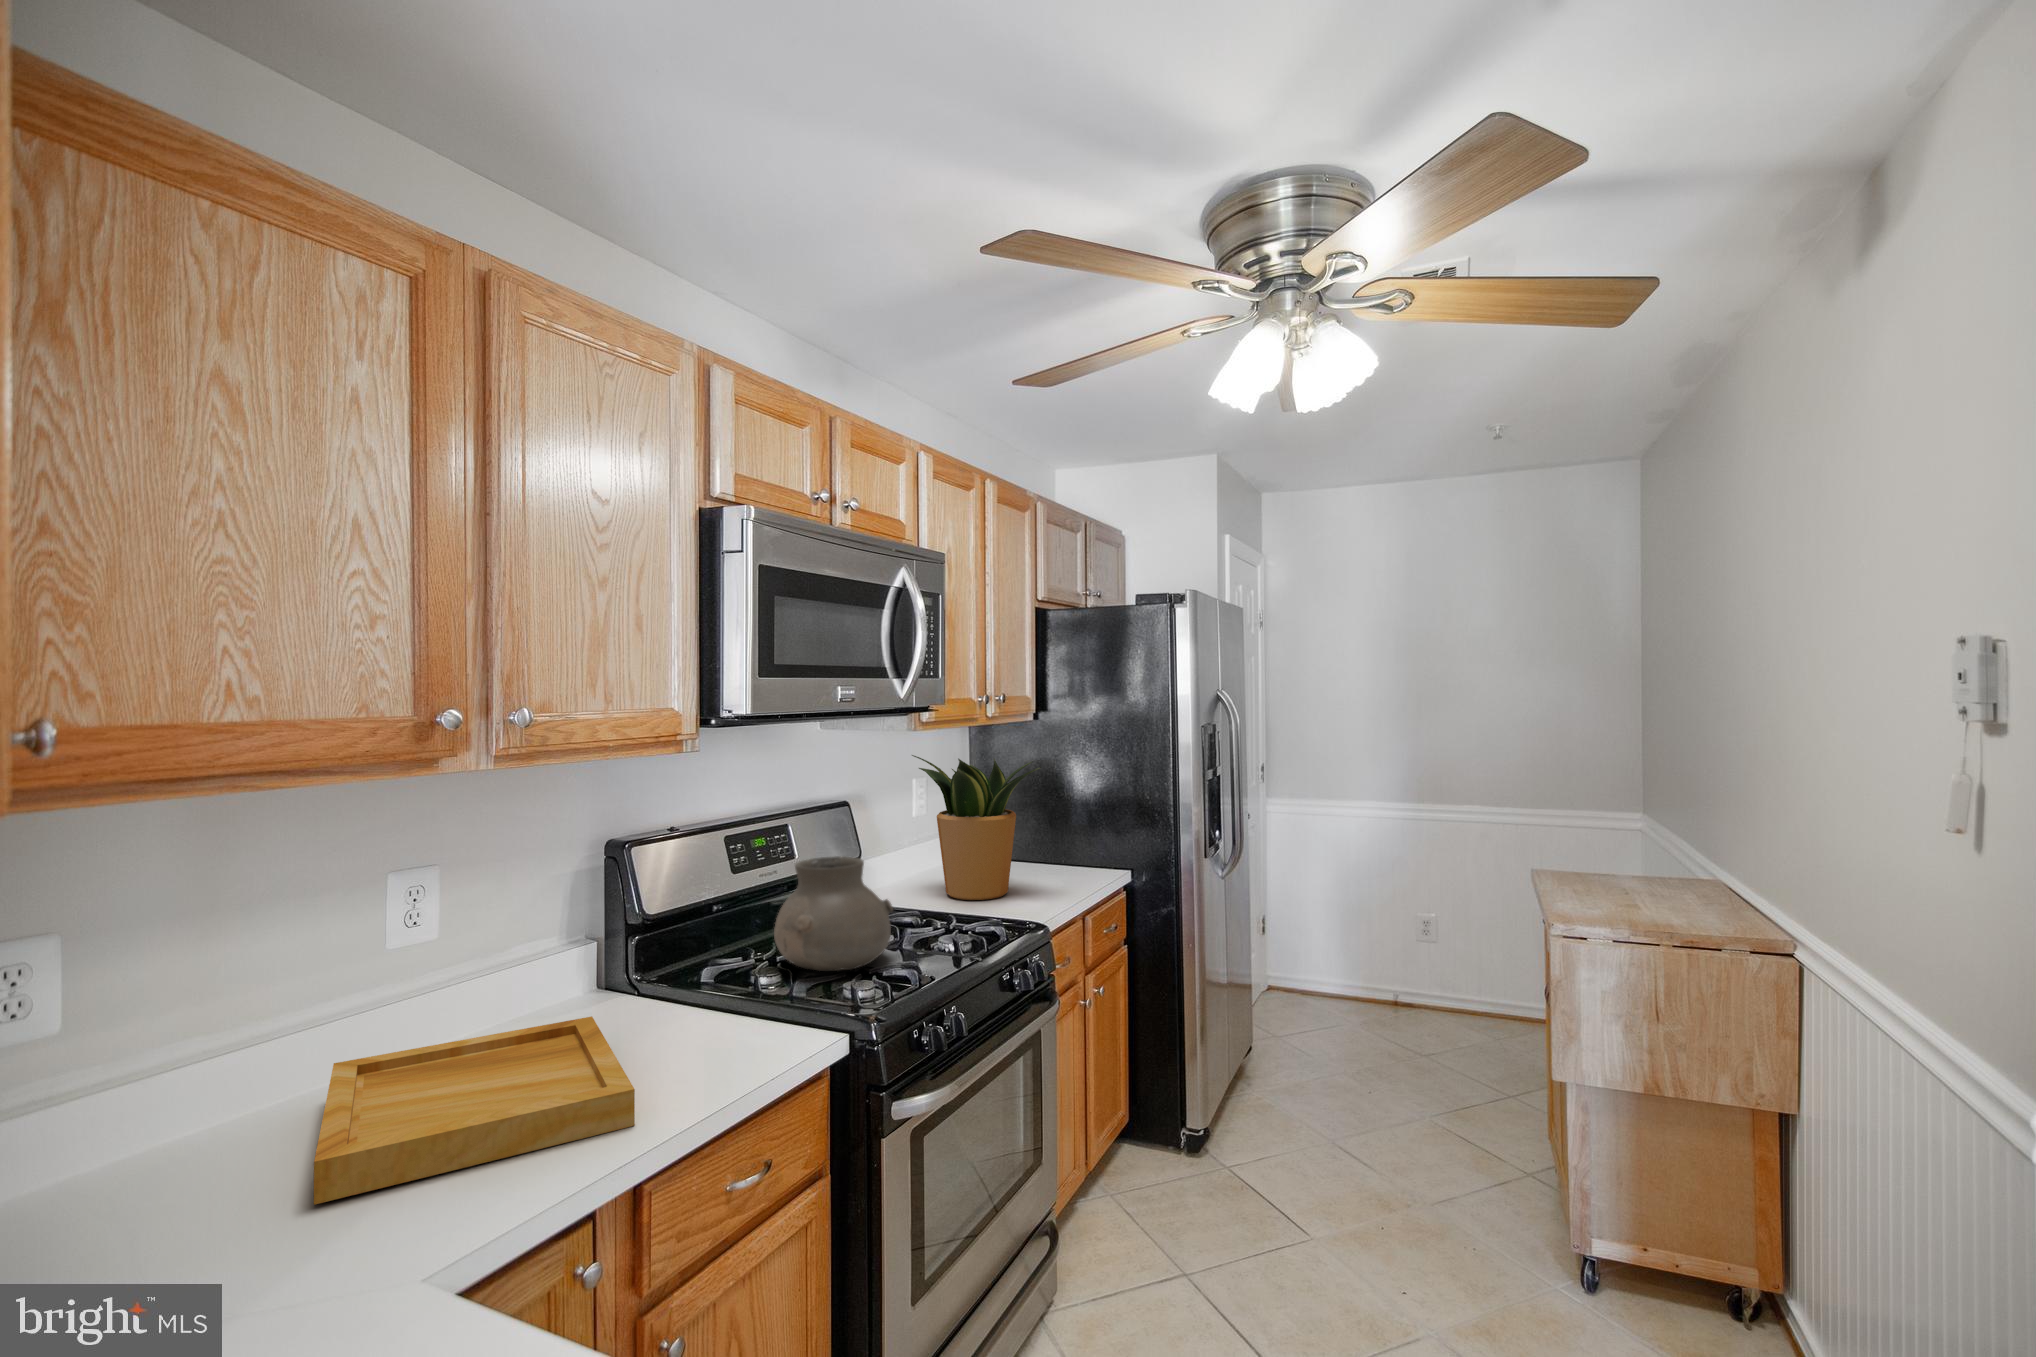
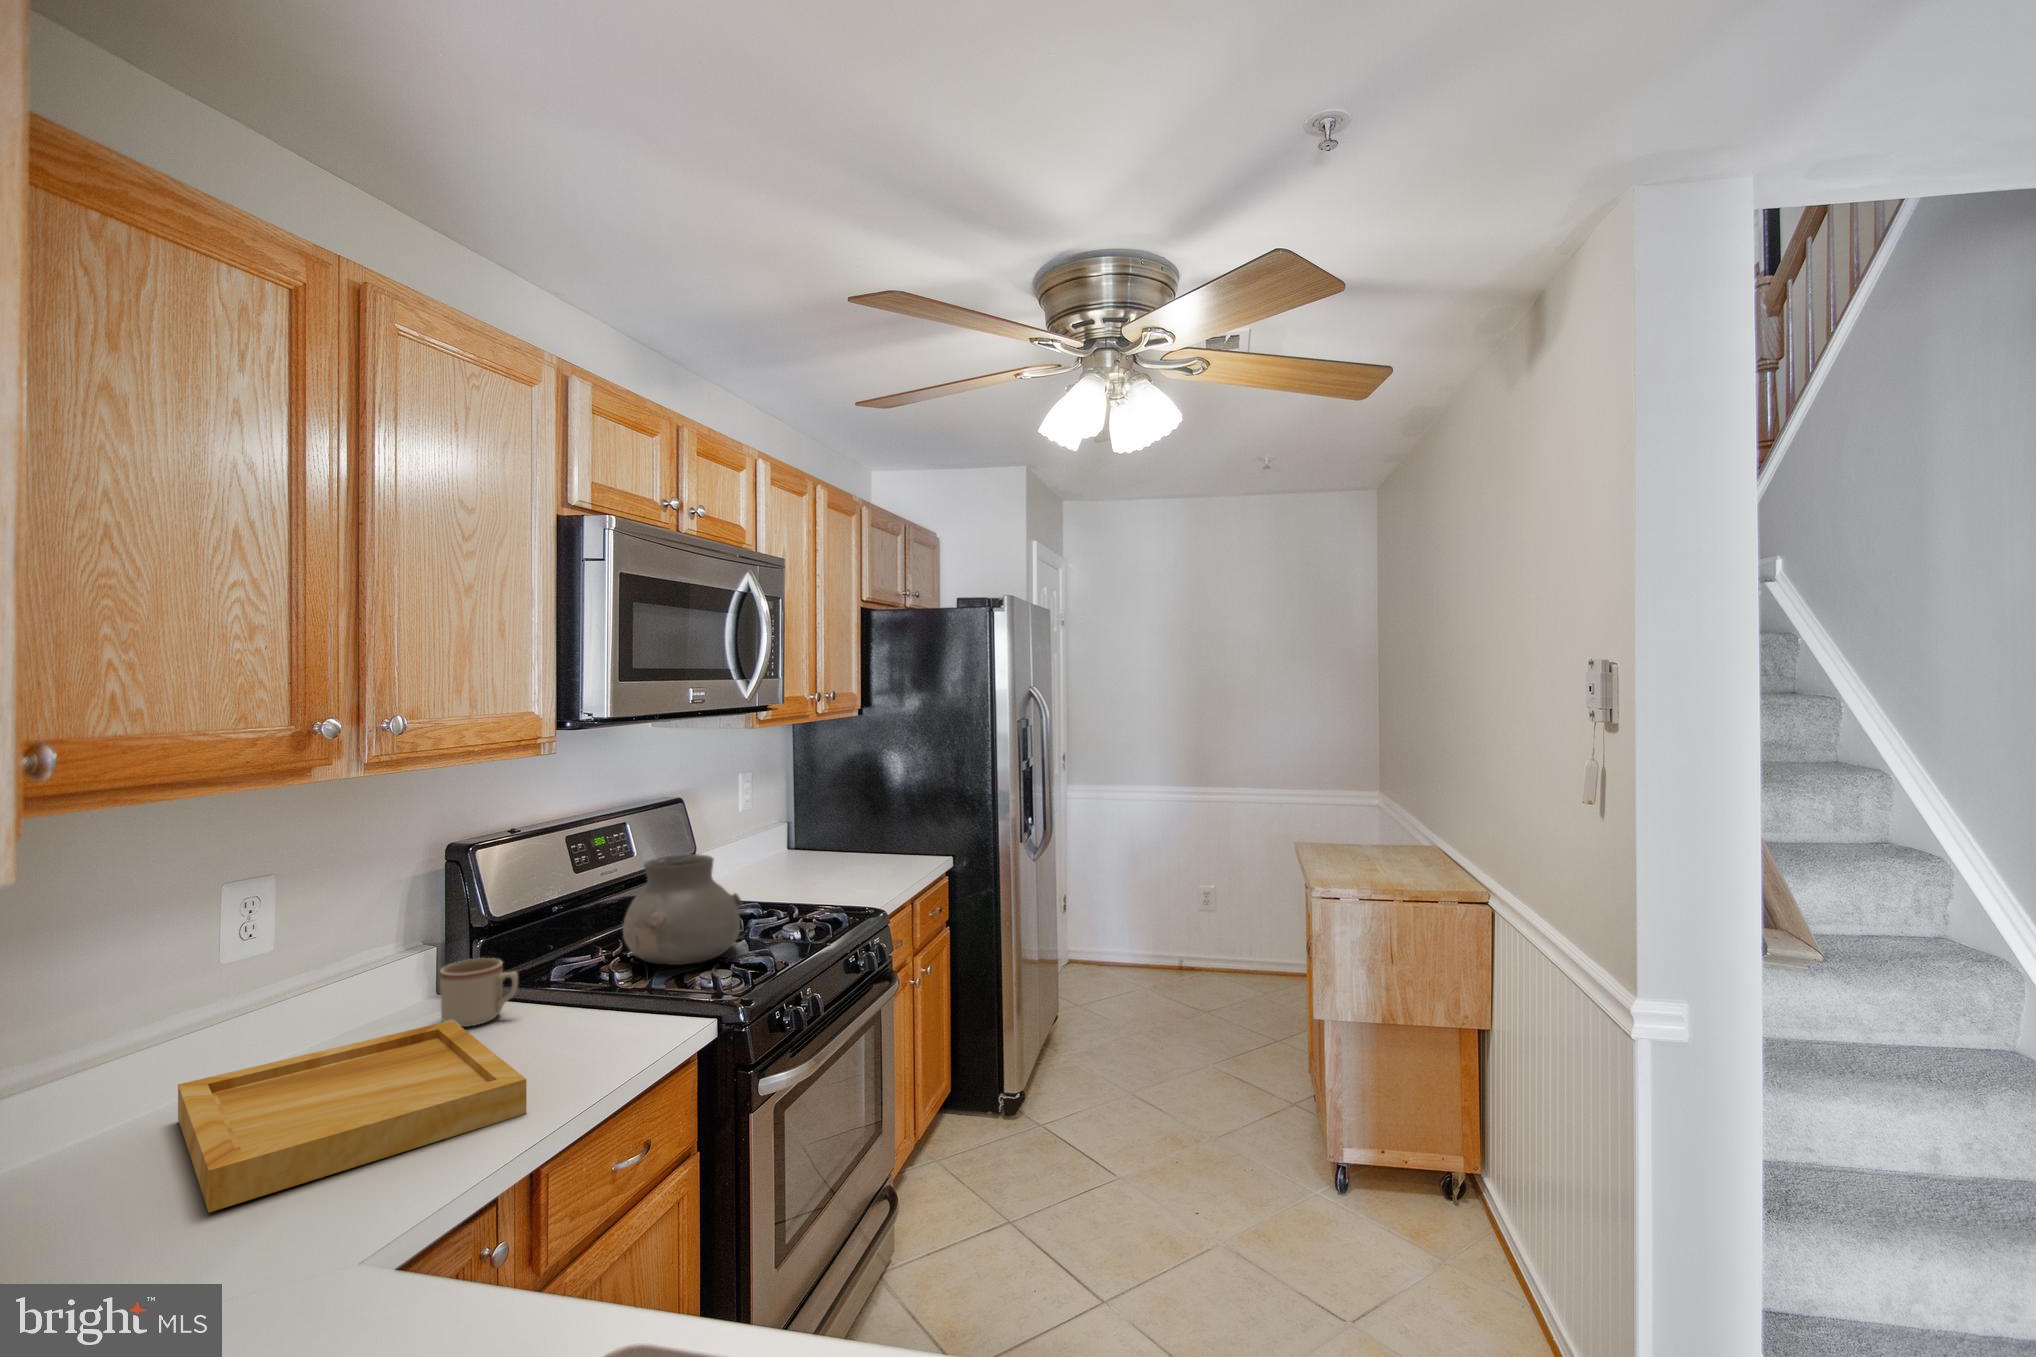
potted plant: present [912,755,1041,900] -> none [745,754,875,892]
mug: none [589,954,661,1023] -> present [440,958,518,1027]

